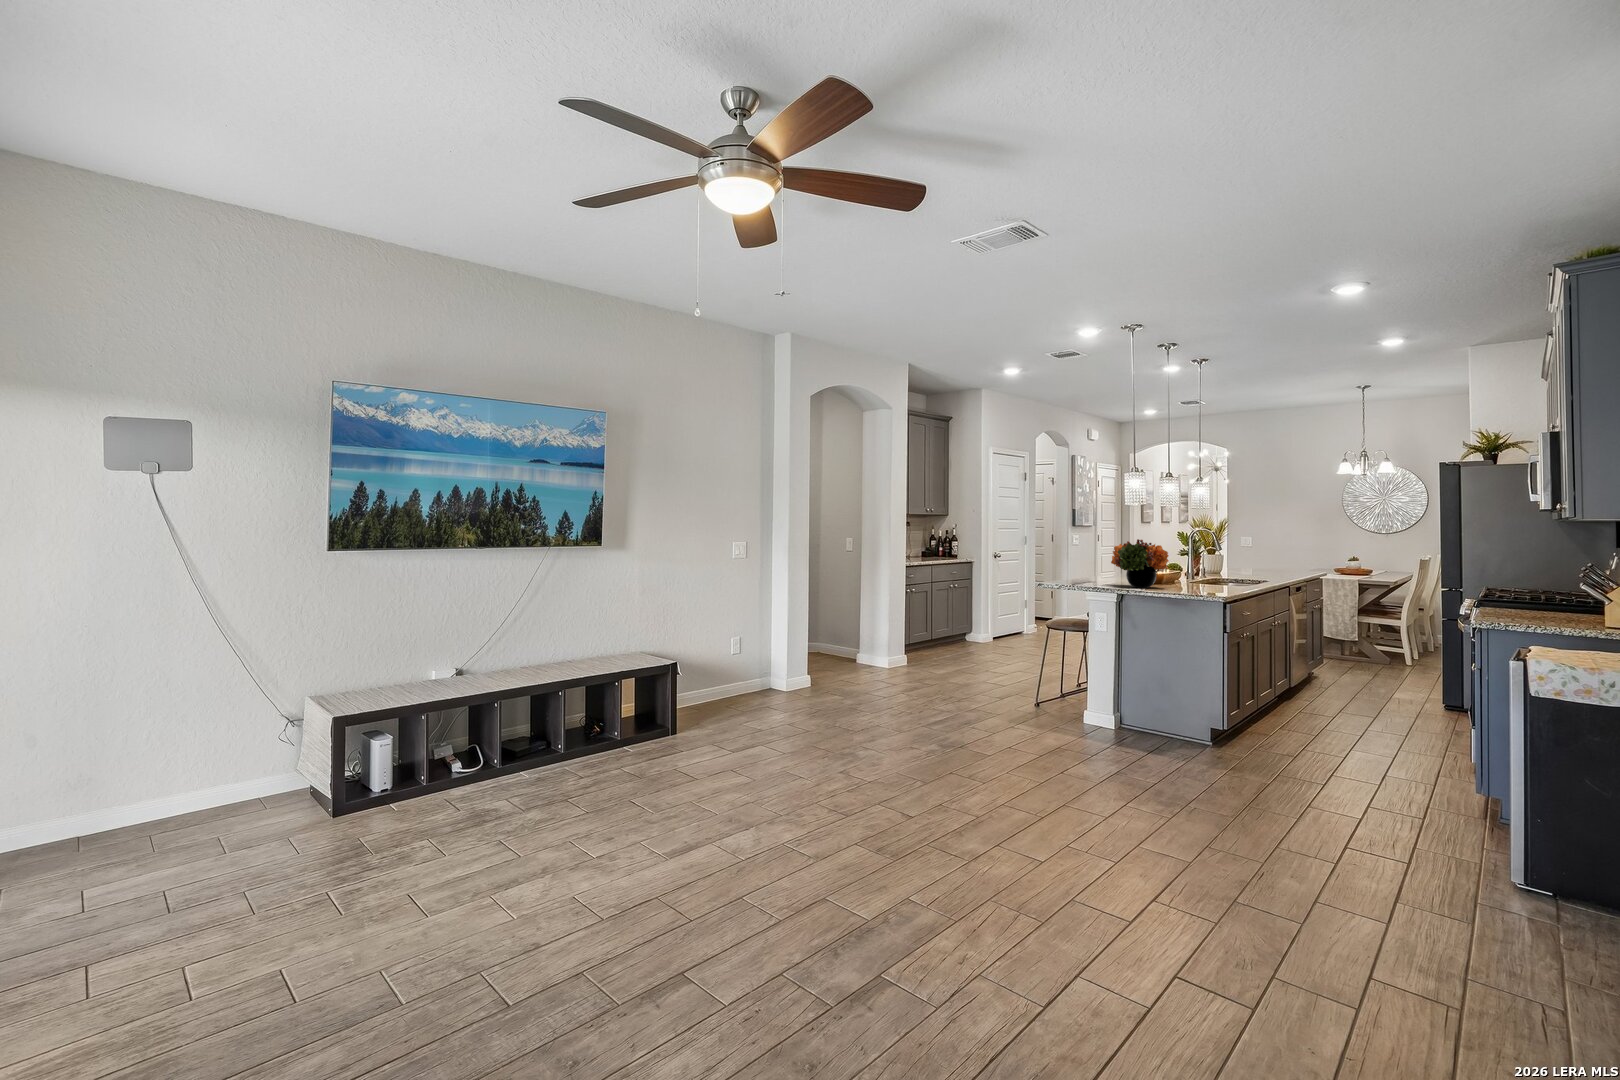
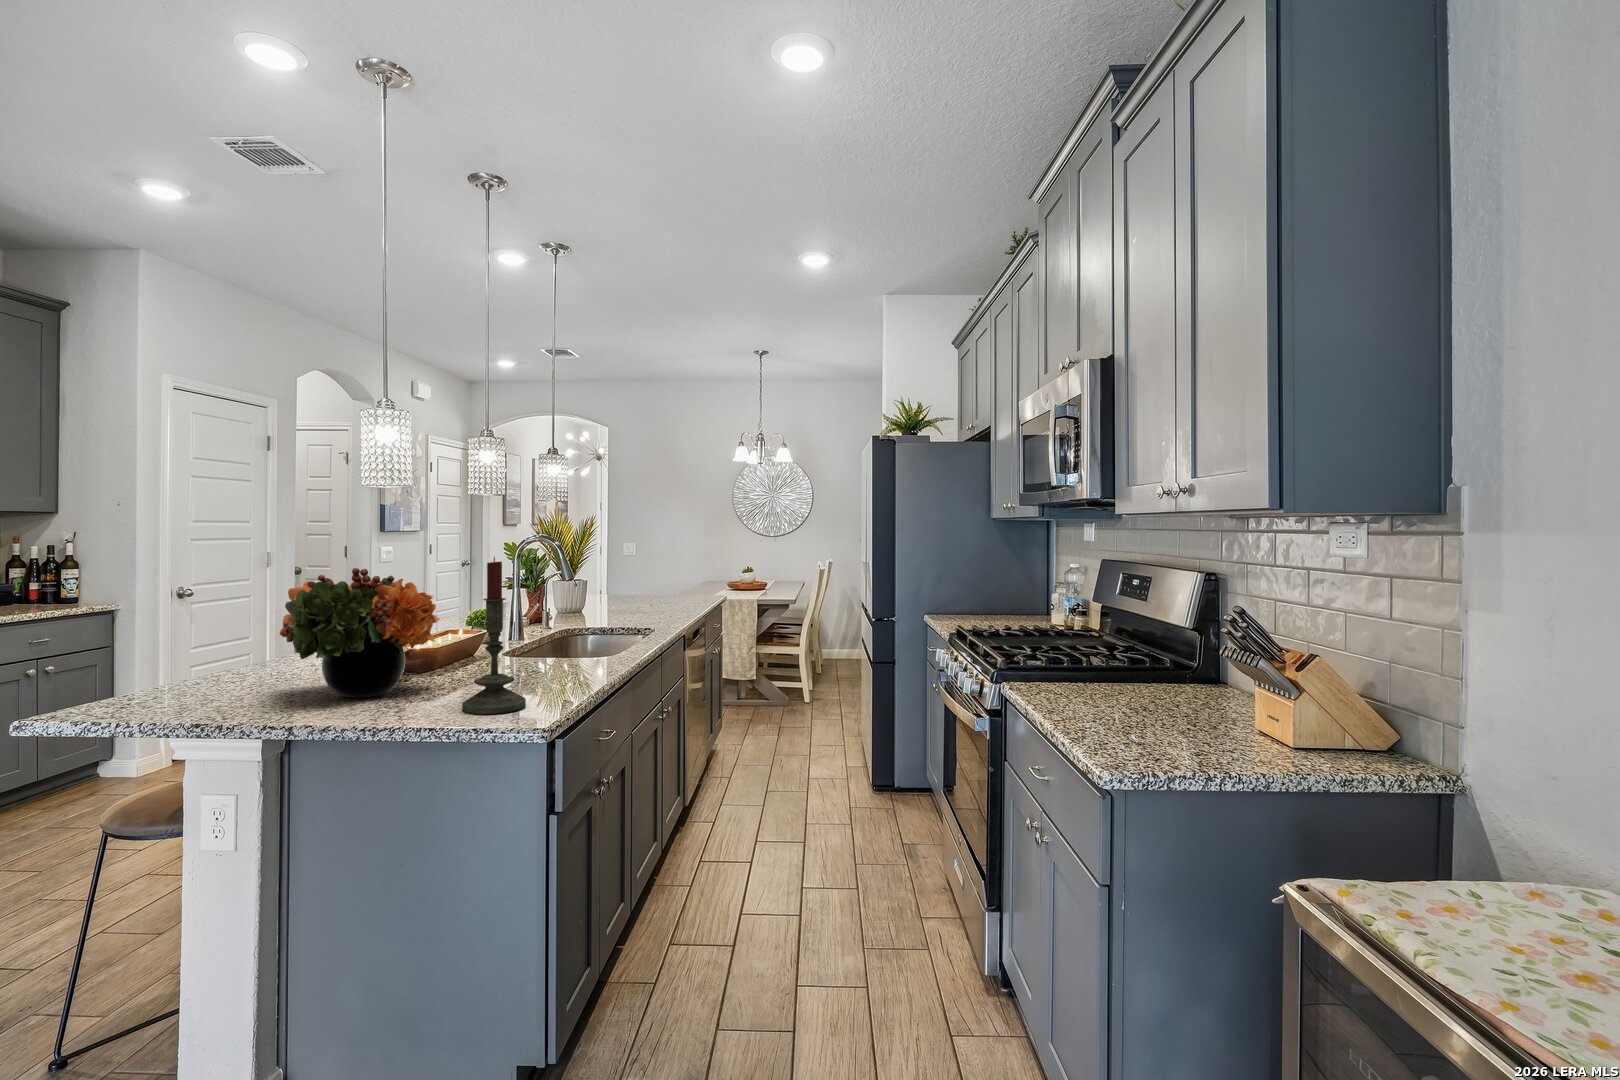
candle: none [1184,535,1210,594] -> present [462,557,526,714]

